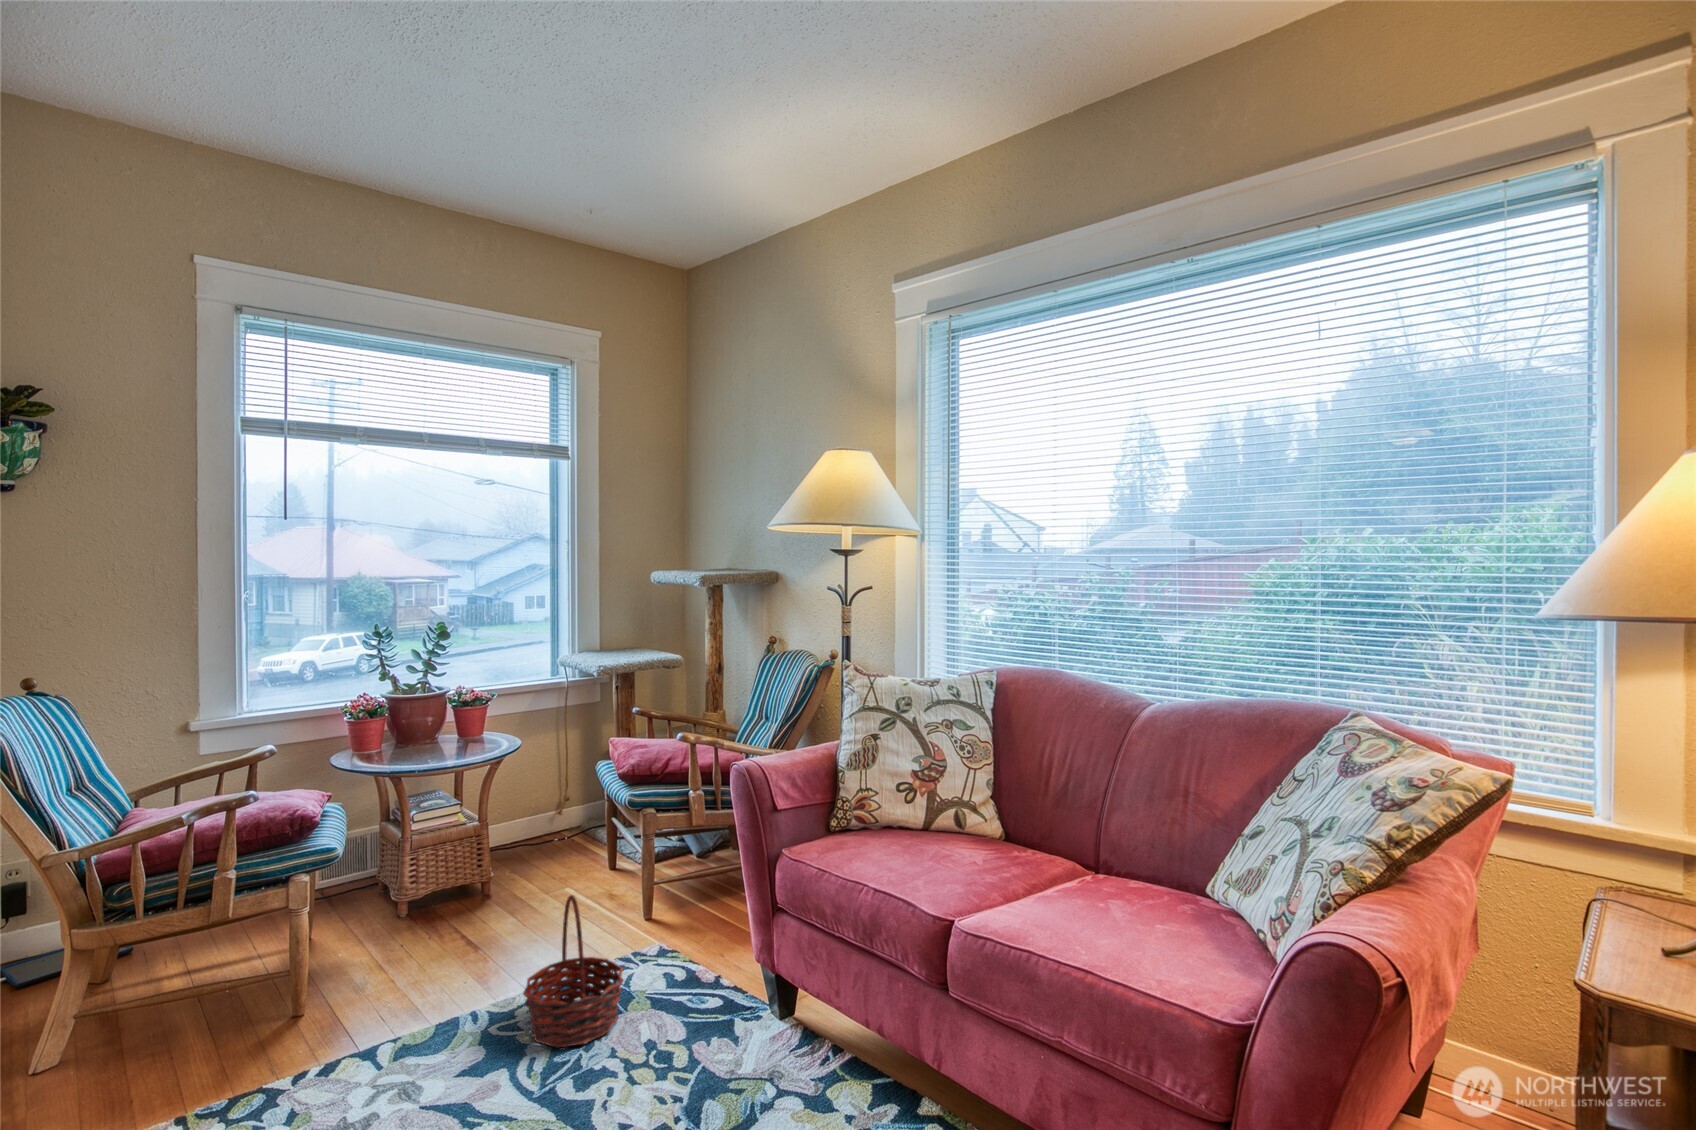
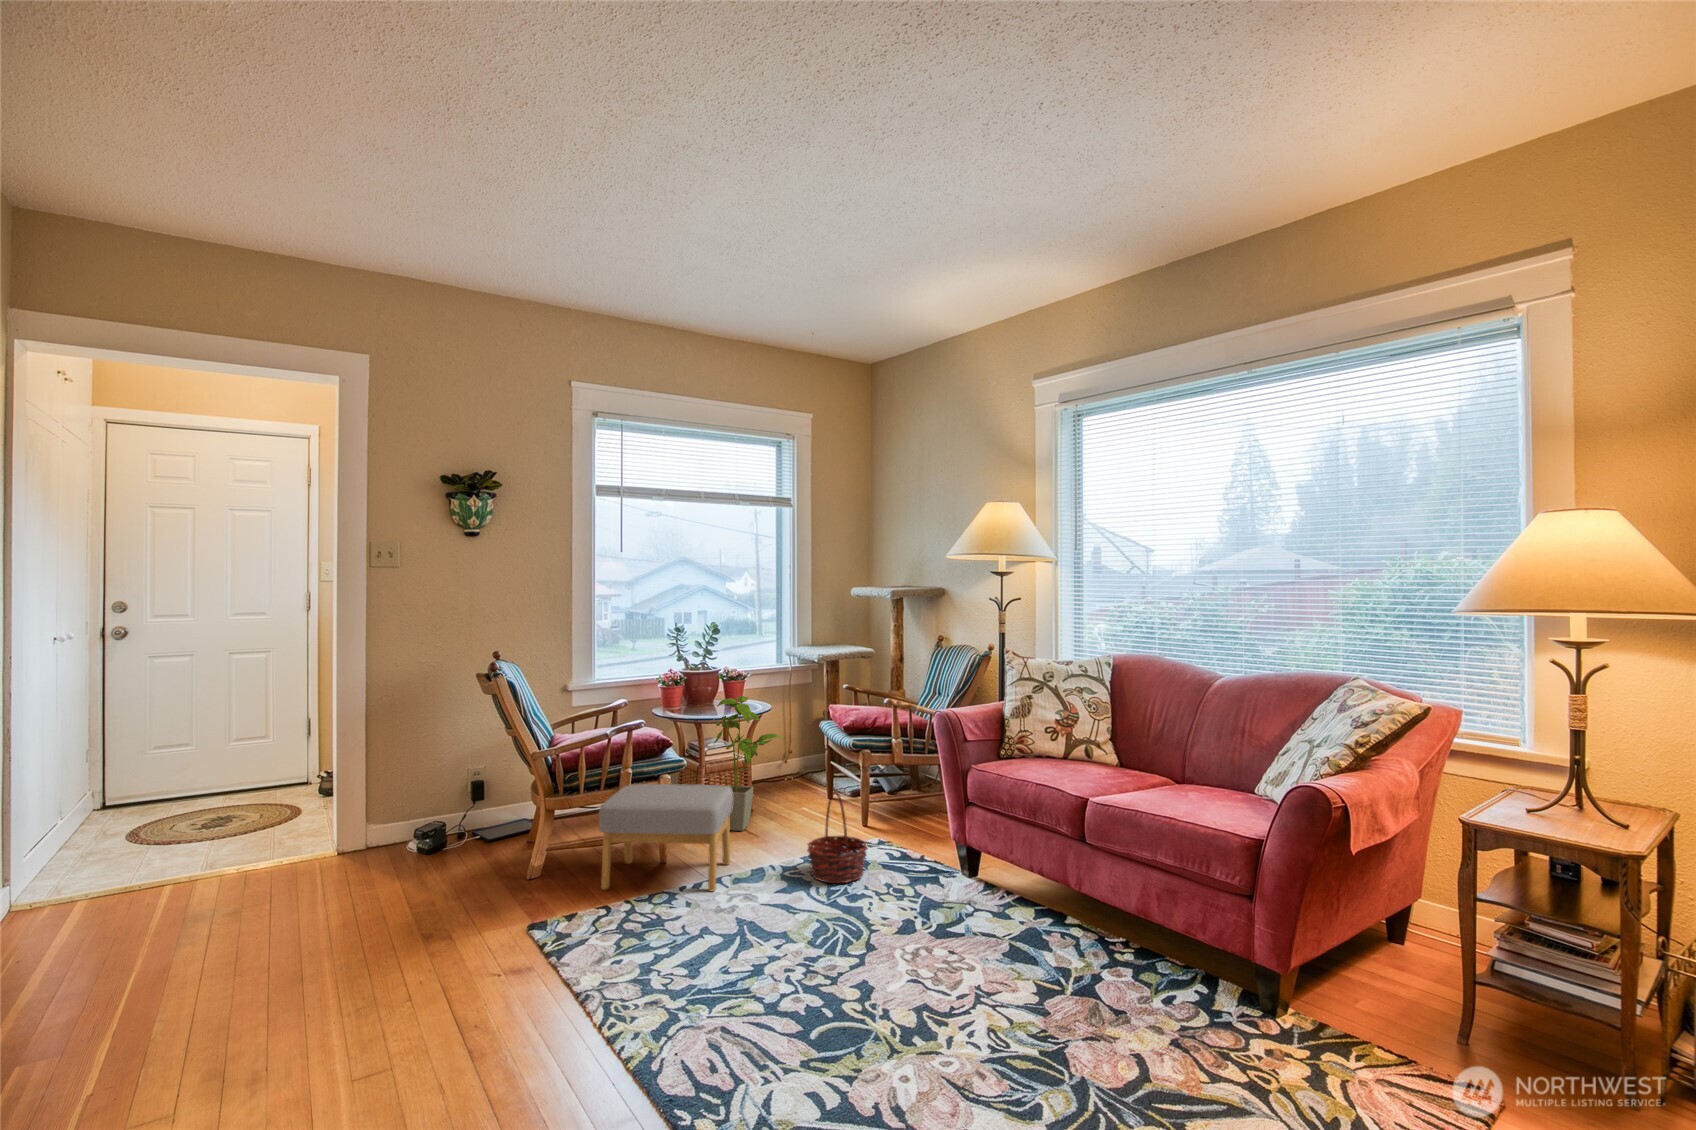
house plant: none [411,736,528,938] -> present [714,696,784,831]
footstool: none [137,890,411,1095] -> present [599,784,733,891]

